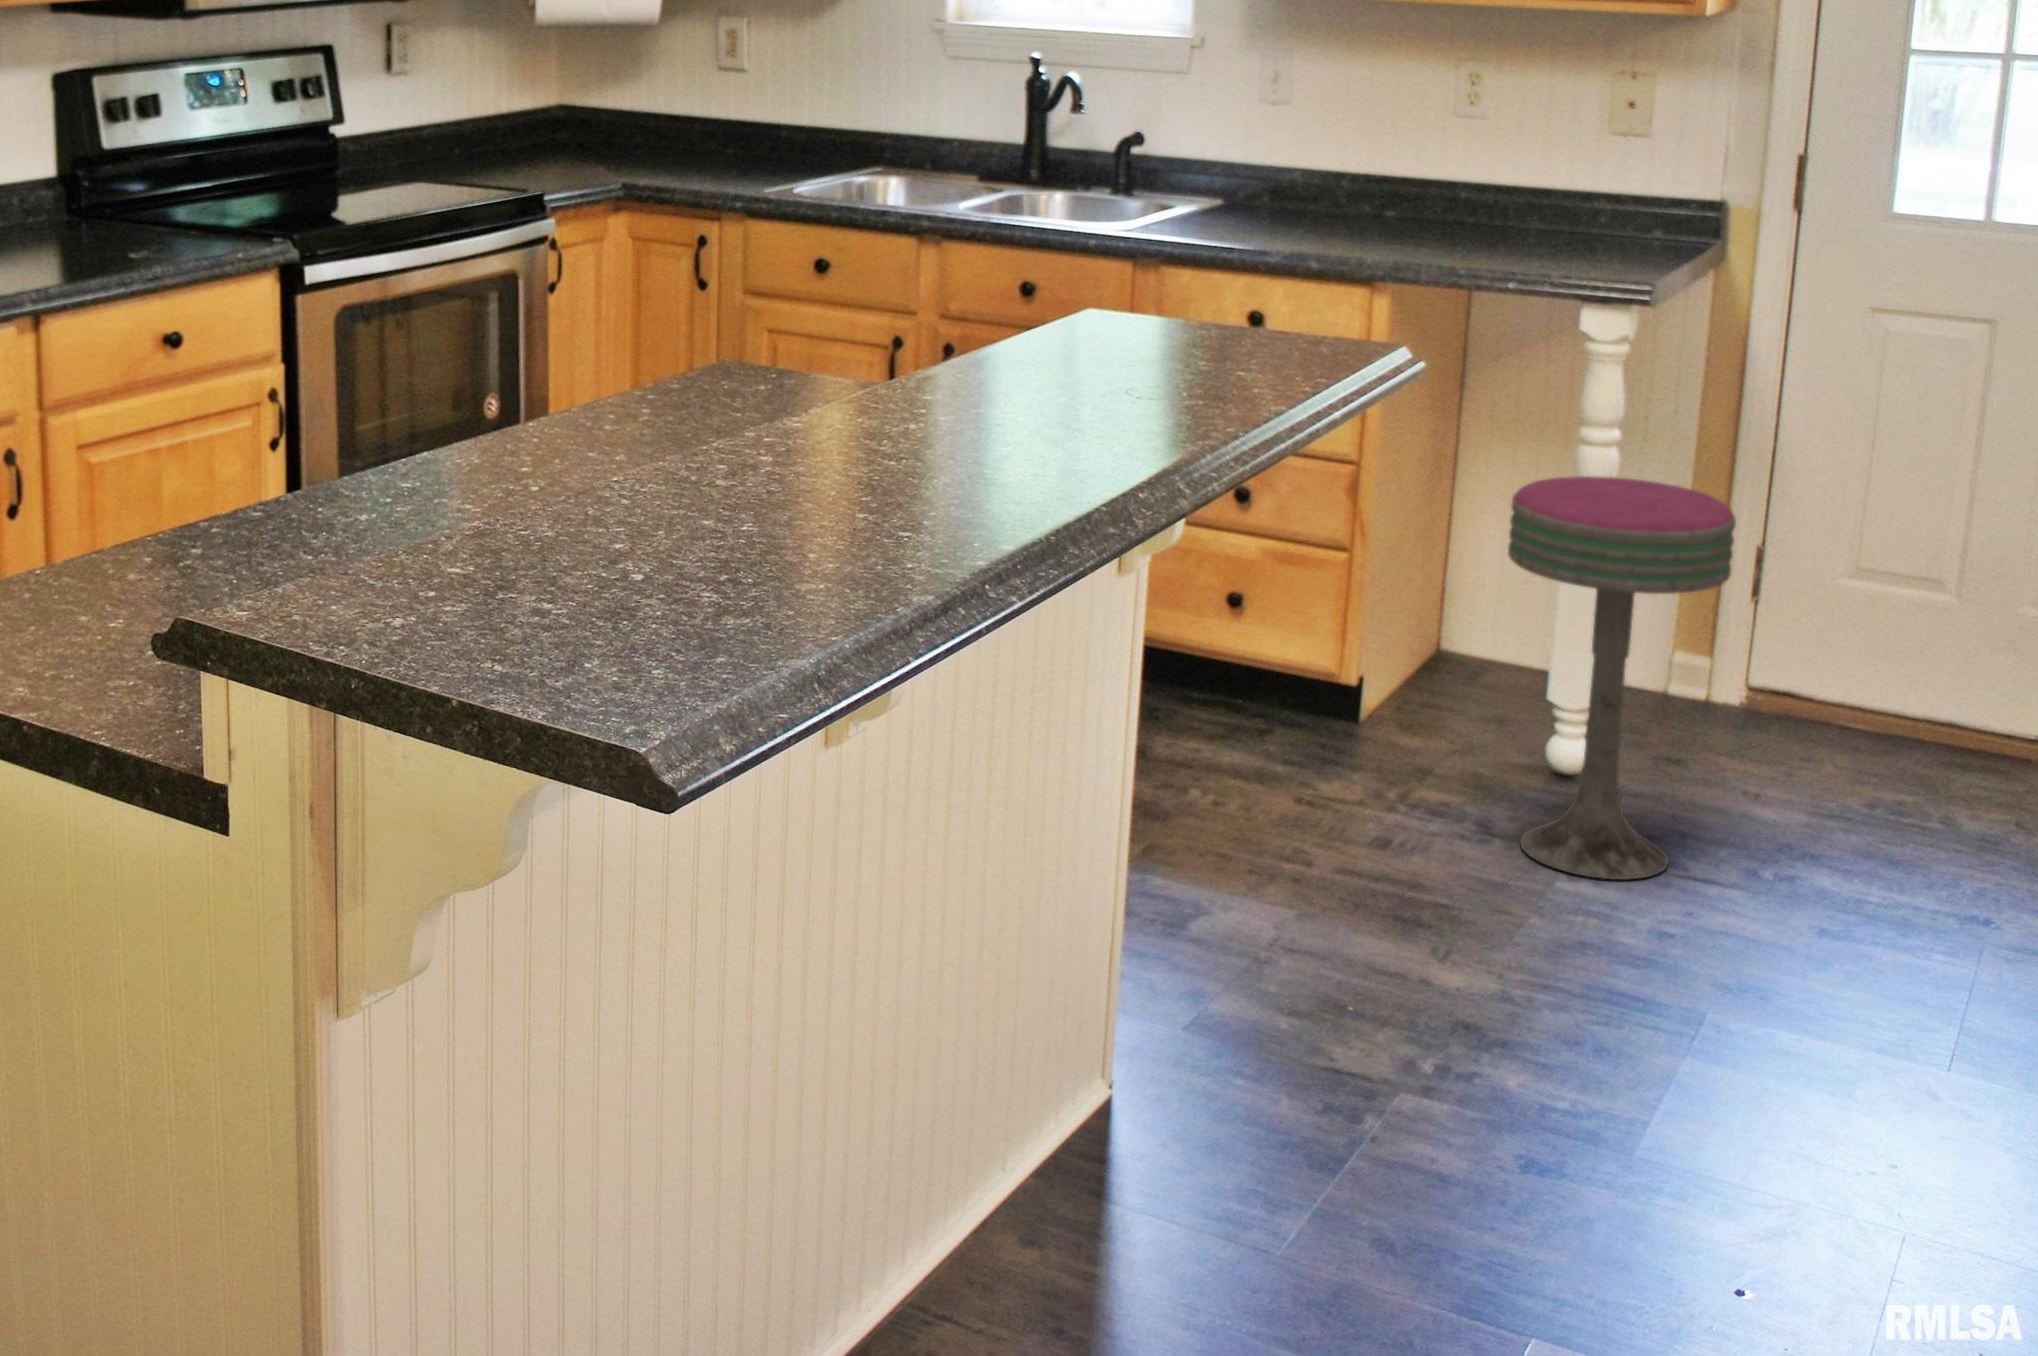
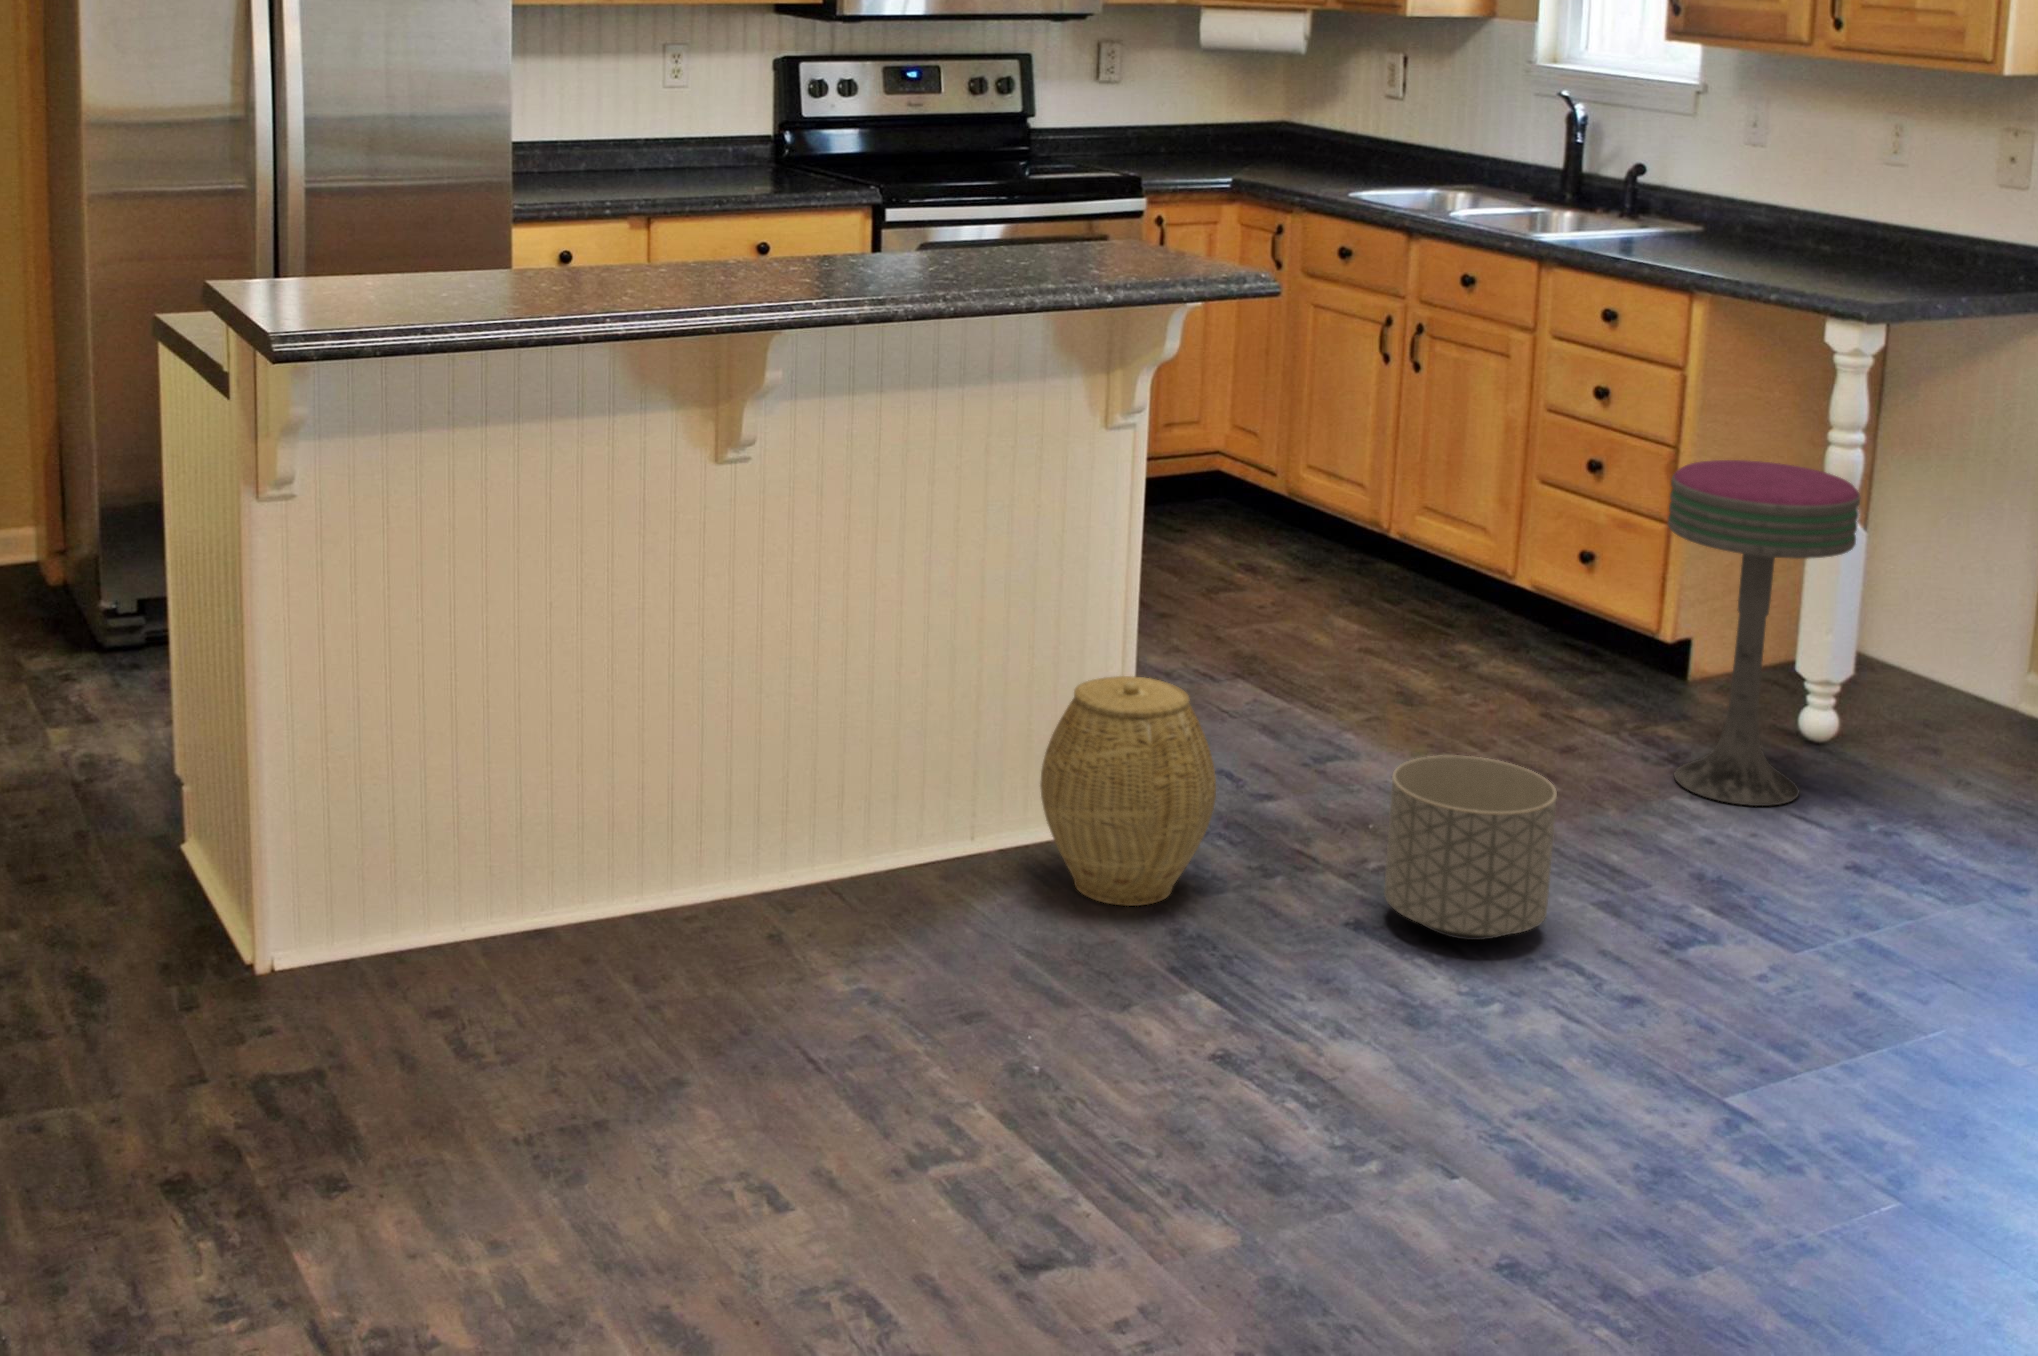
woven basket: none [1134,895,1381,1217] -> present [1040,676,1216,906]
planter: none [1539,912,1772,1153] -> present [1384,755,1557,940]

